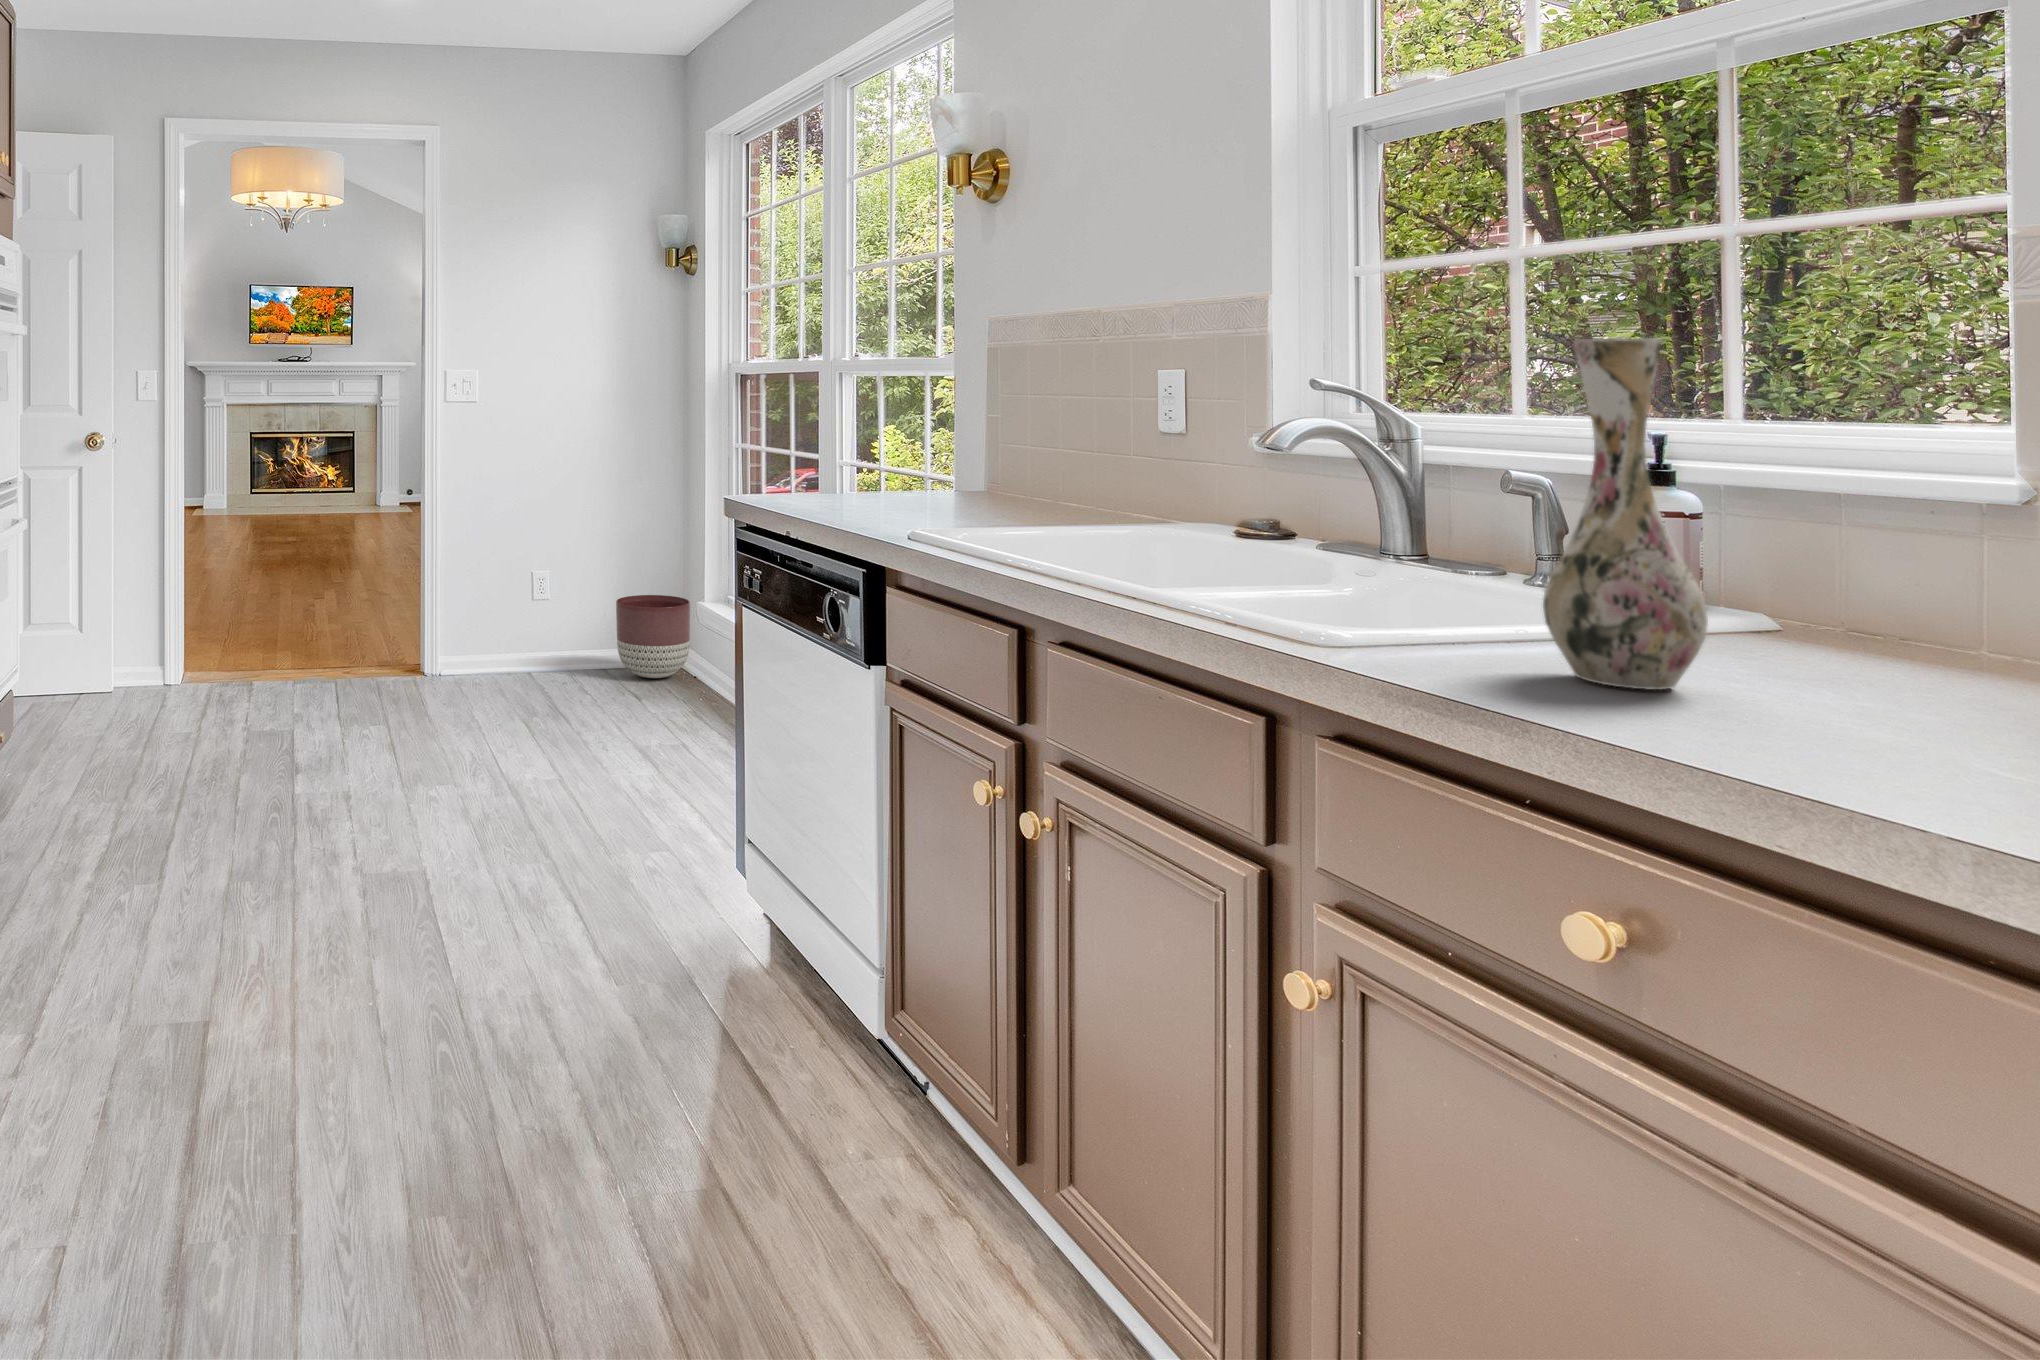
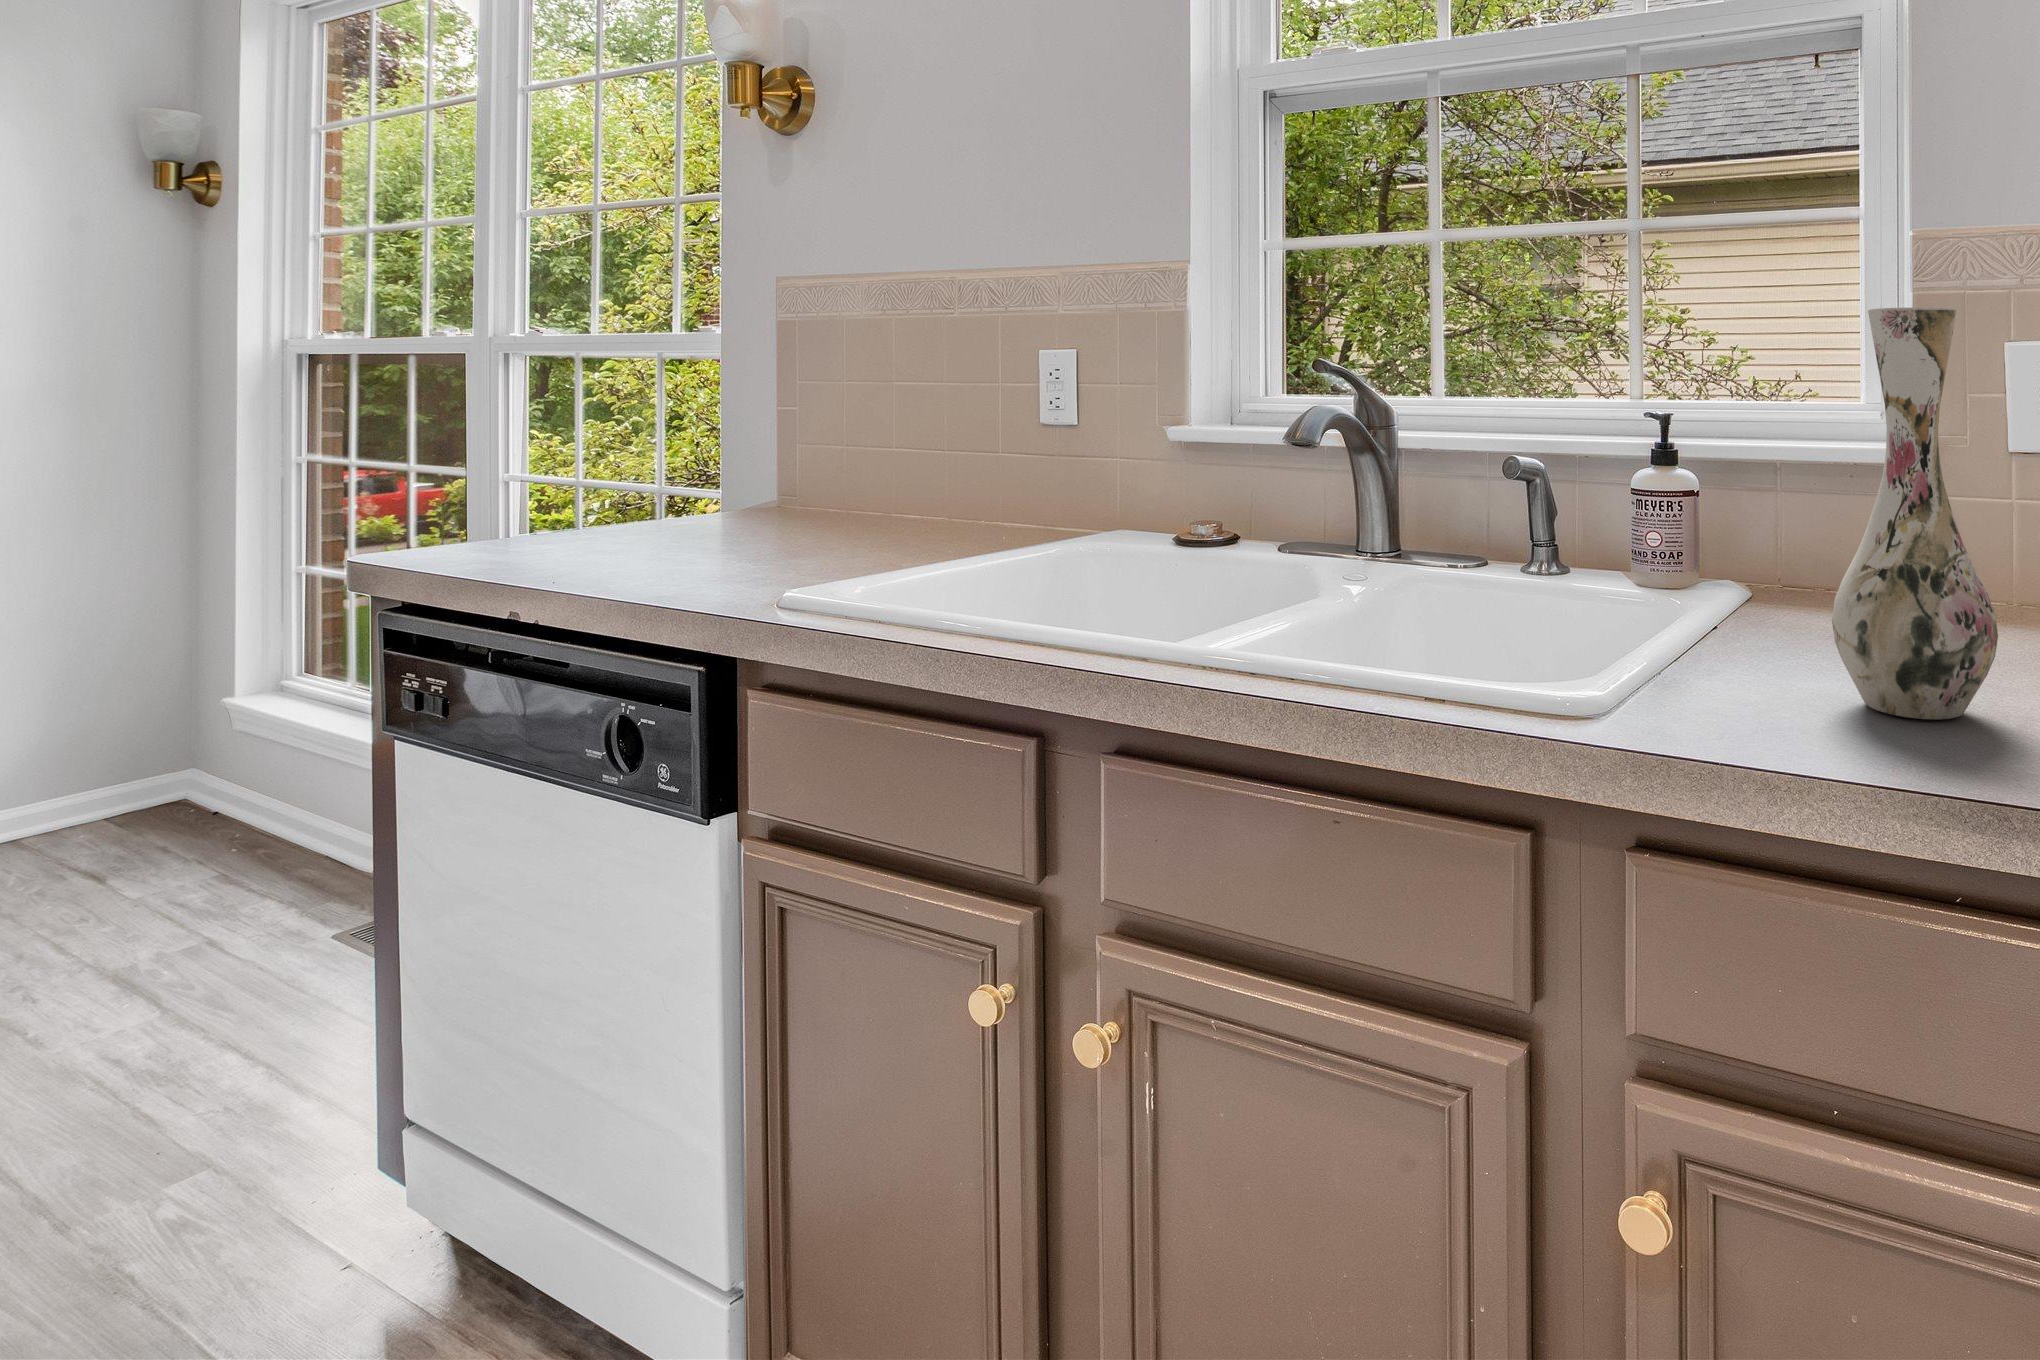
planter: present [616,595,690,678] -> none [44,694,202,831]

